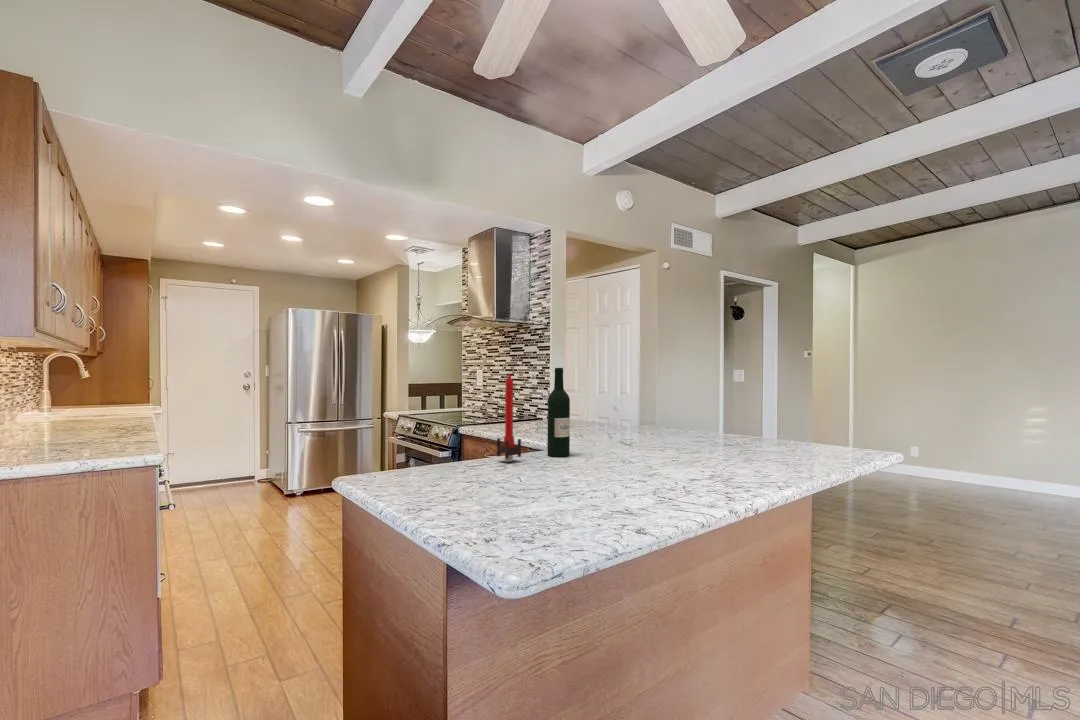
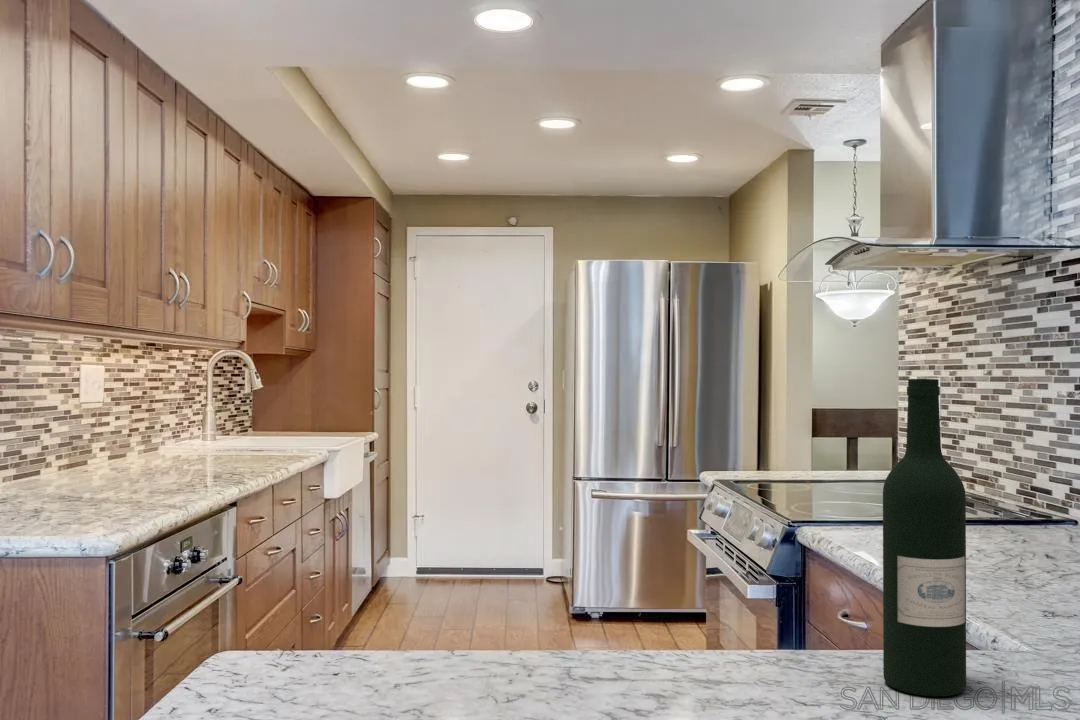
candle: present [497,374,521,462] -> none [683,399,752,686]

